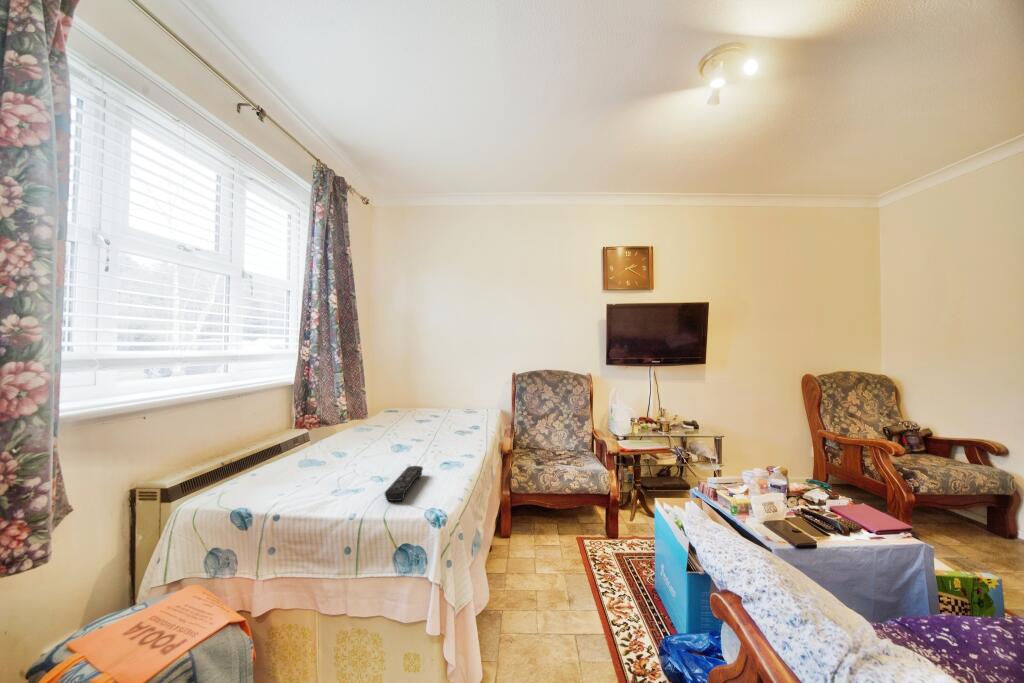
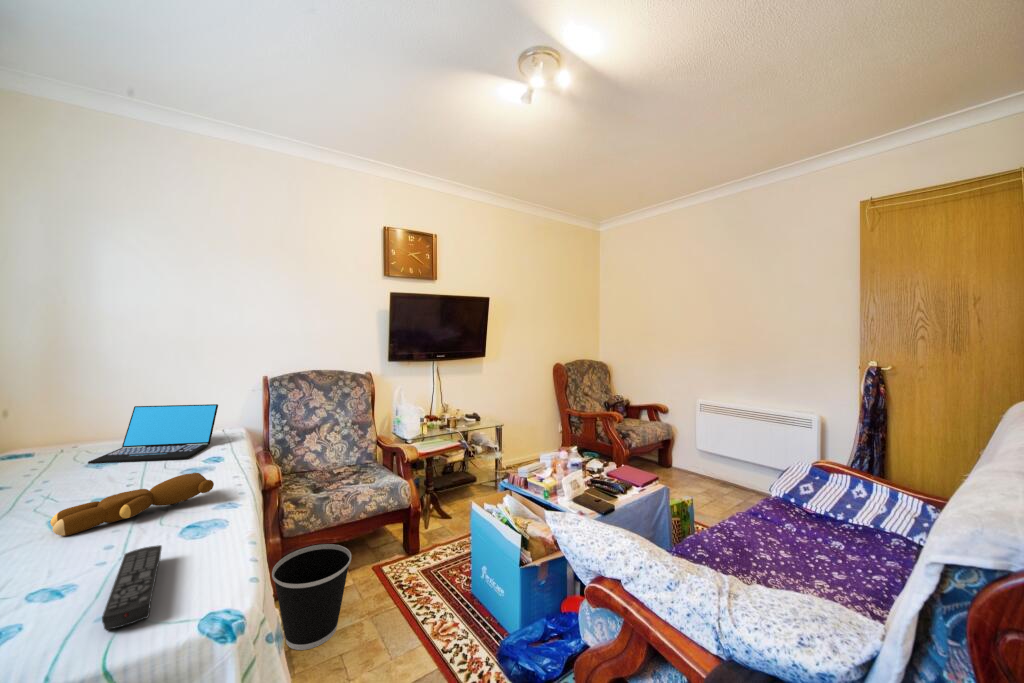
laptop: none [423,390,484,424] -> present [88,404,218,464]
teddy bear: none [393,431,461,453] -> present [50,473,214,536]
wastebasket: none [500,501,552,575] -> present [272,544,351,650]

